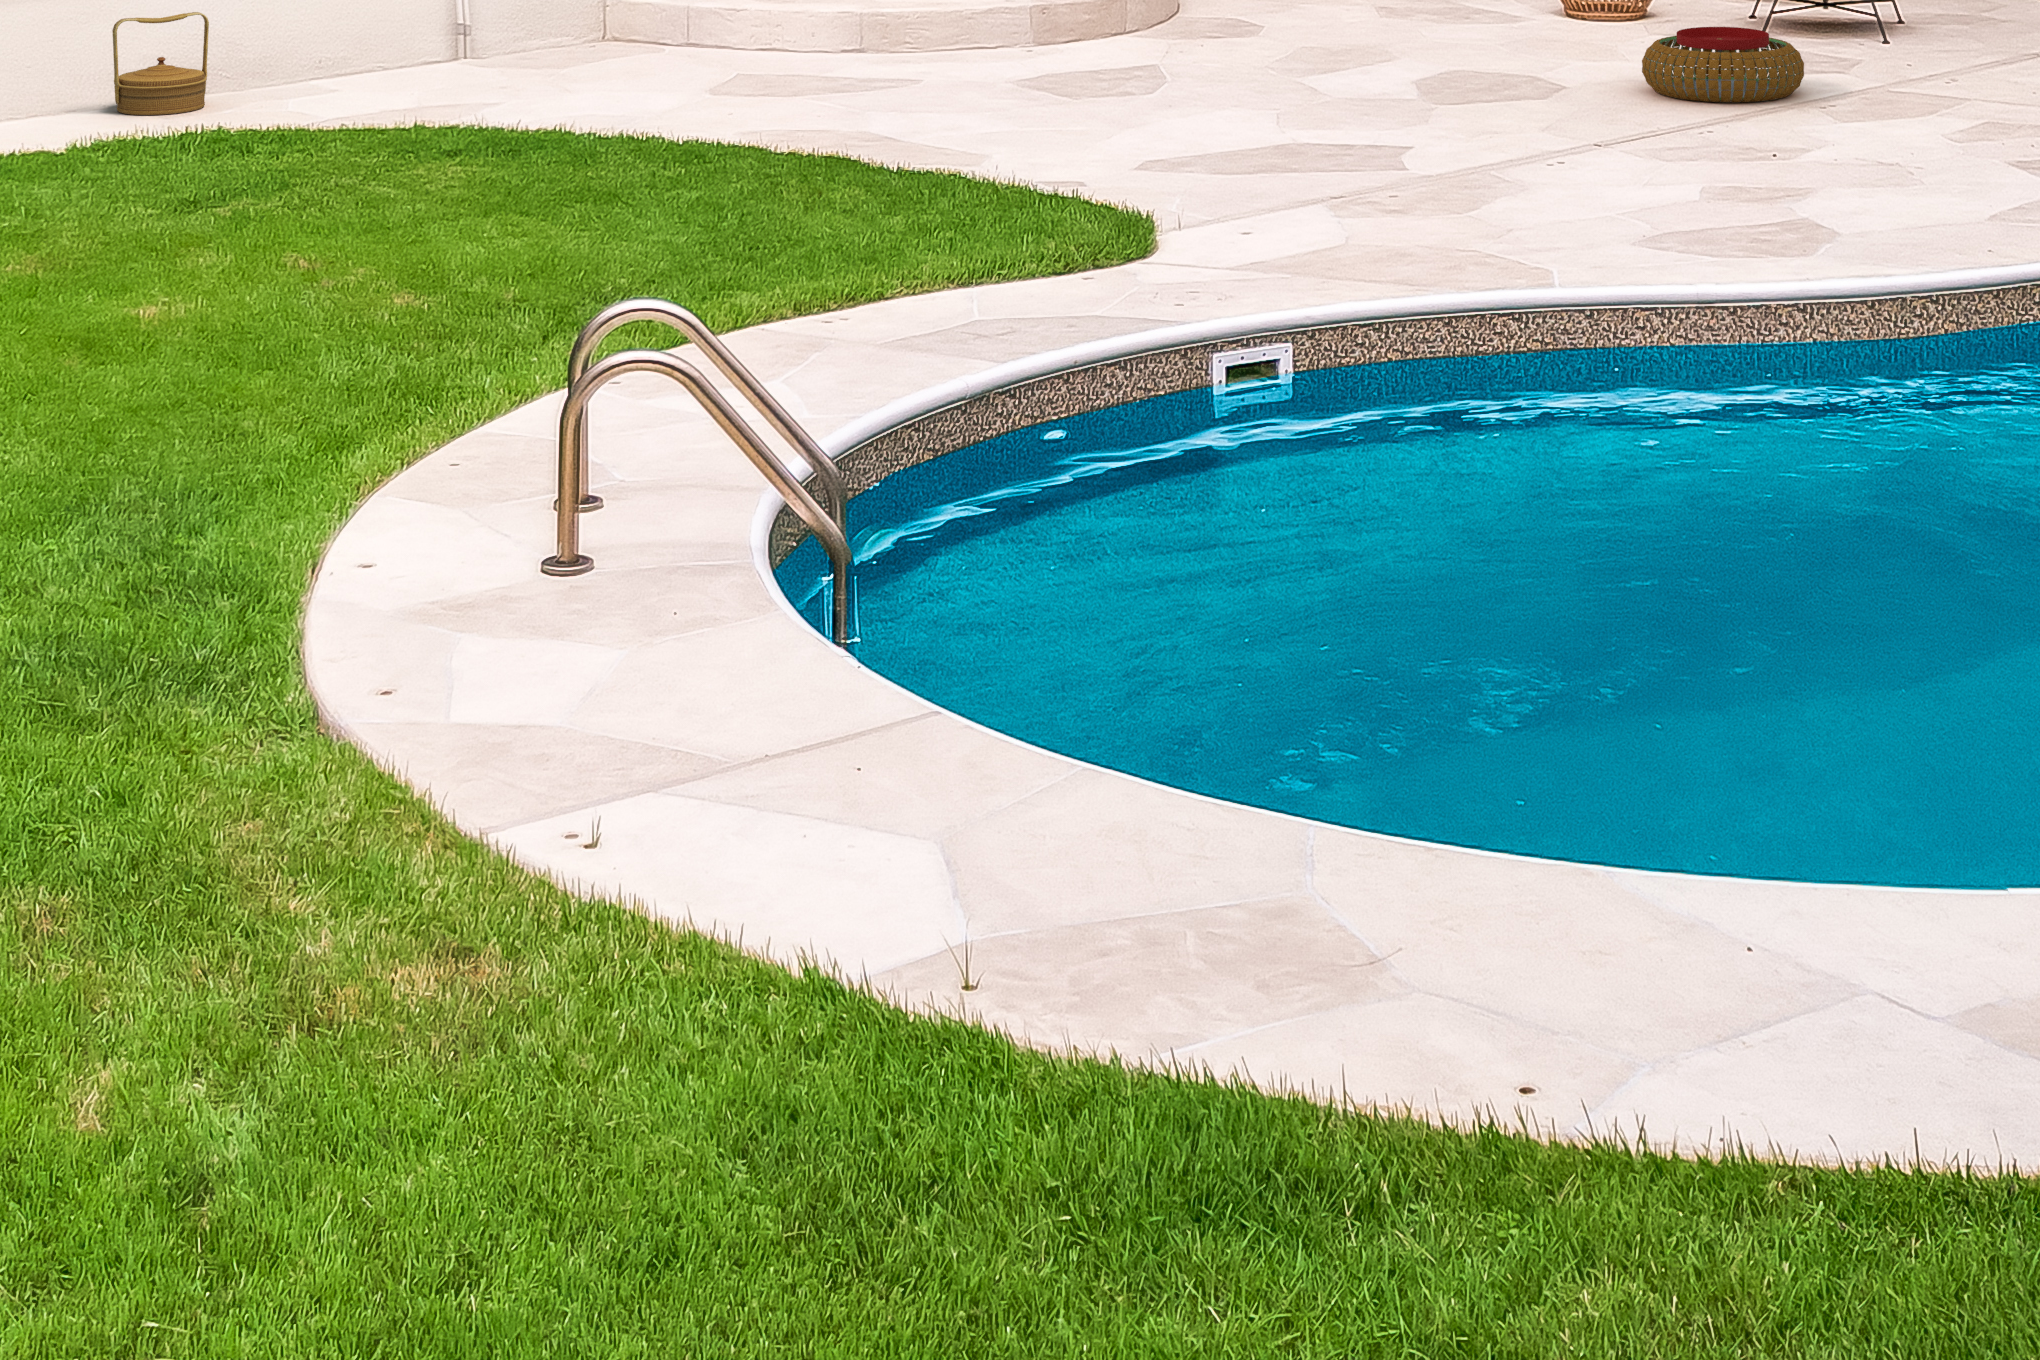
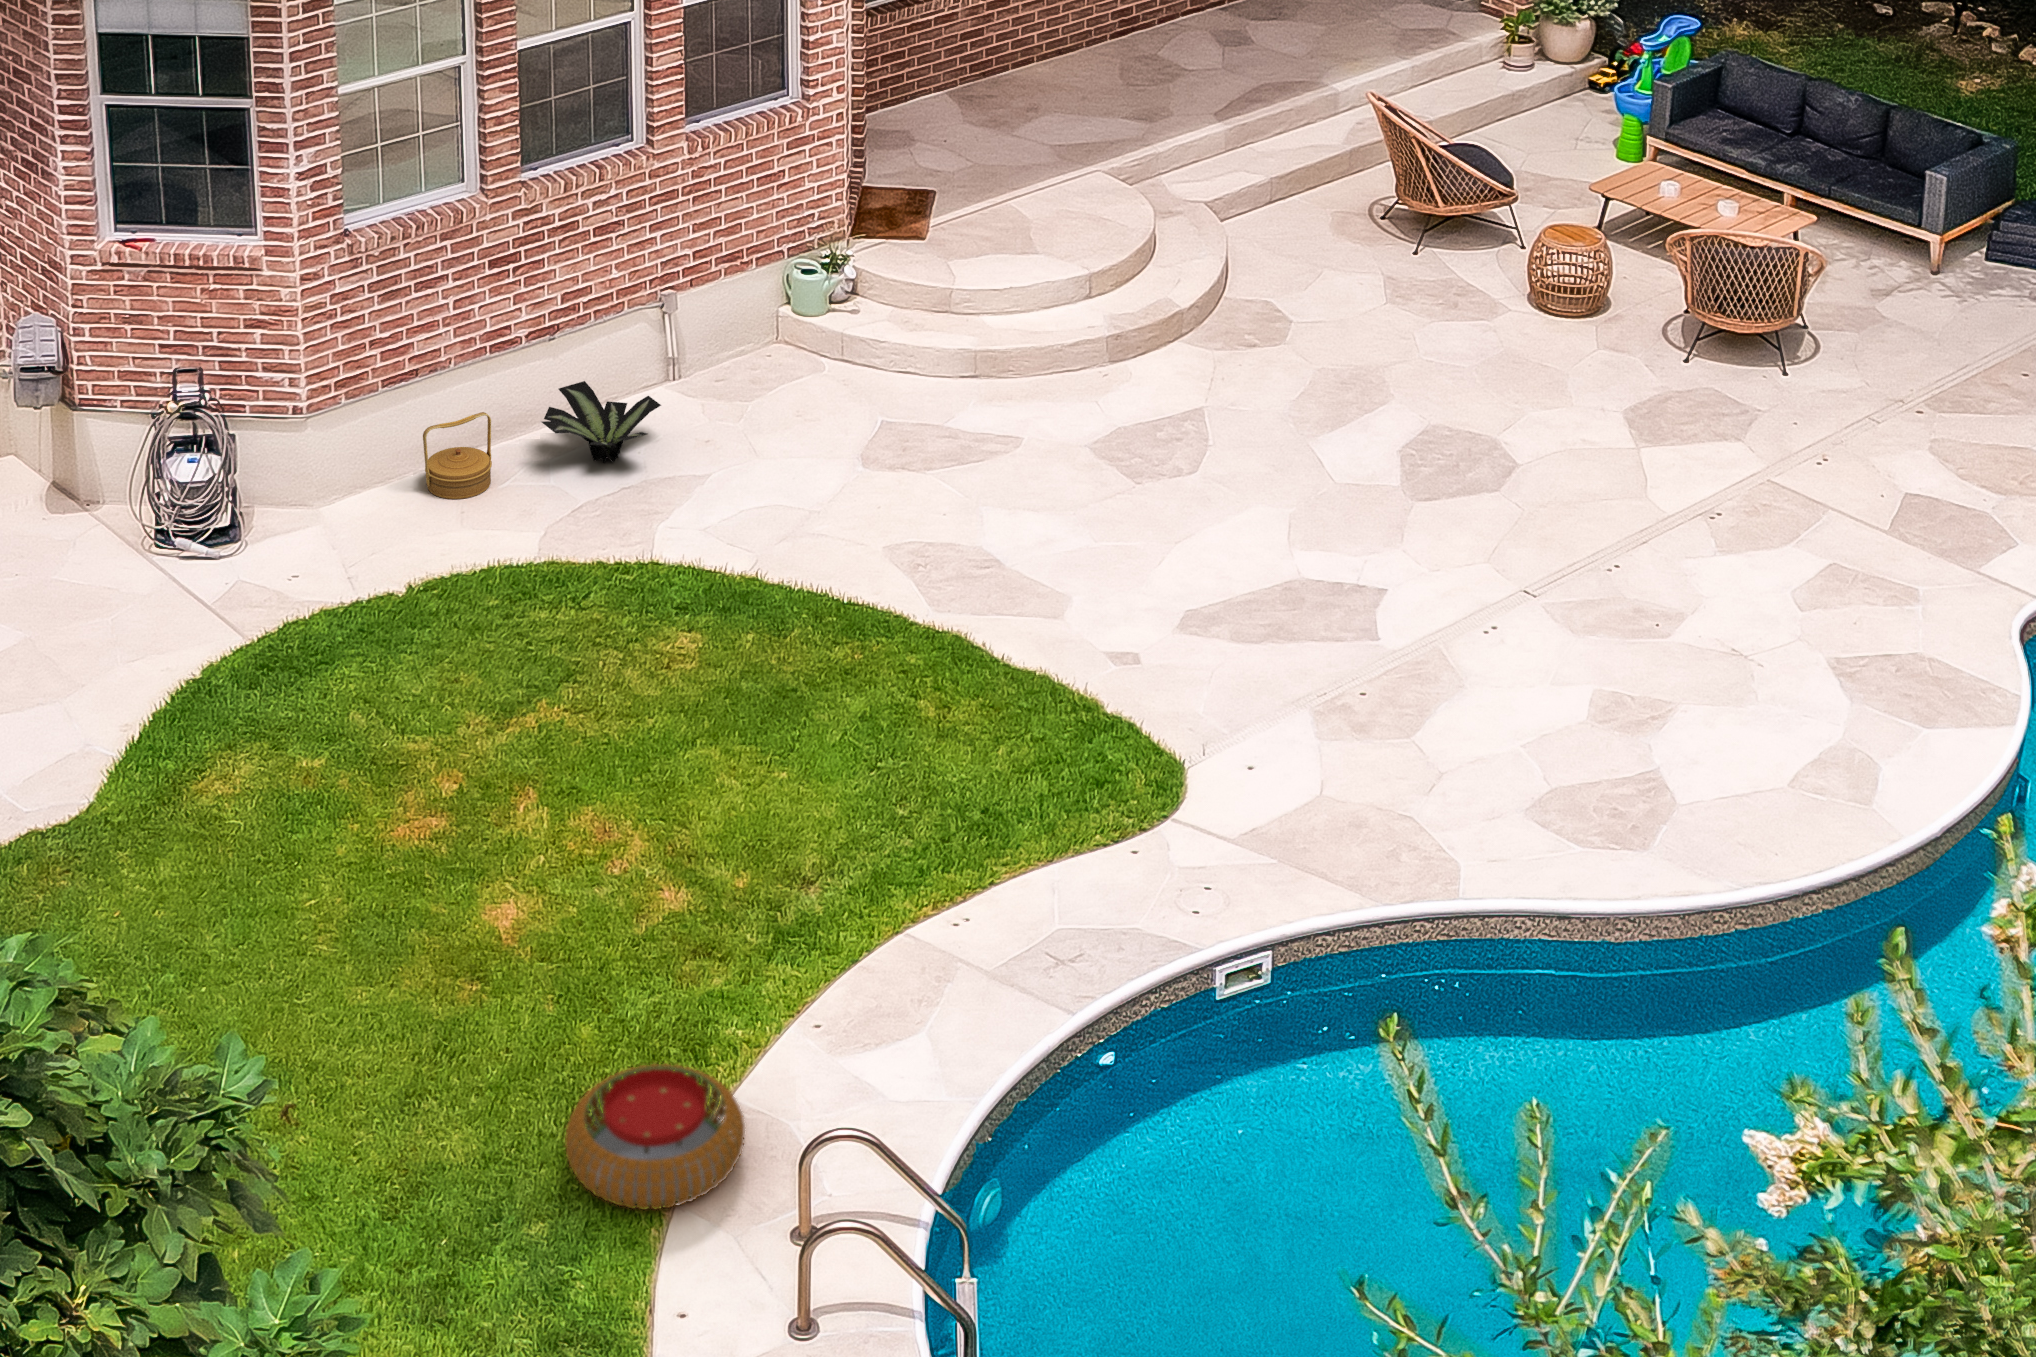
potted plant: none [276,12,441,95] -> present [542,381,661,463]
pouf: present [1642,27,1804,103] -> present [565,1064,745,1209]

